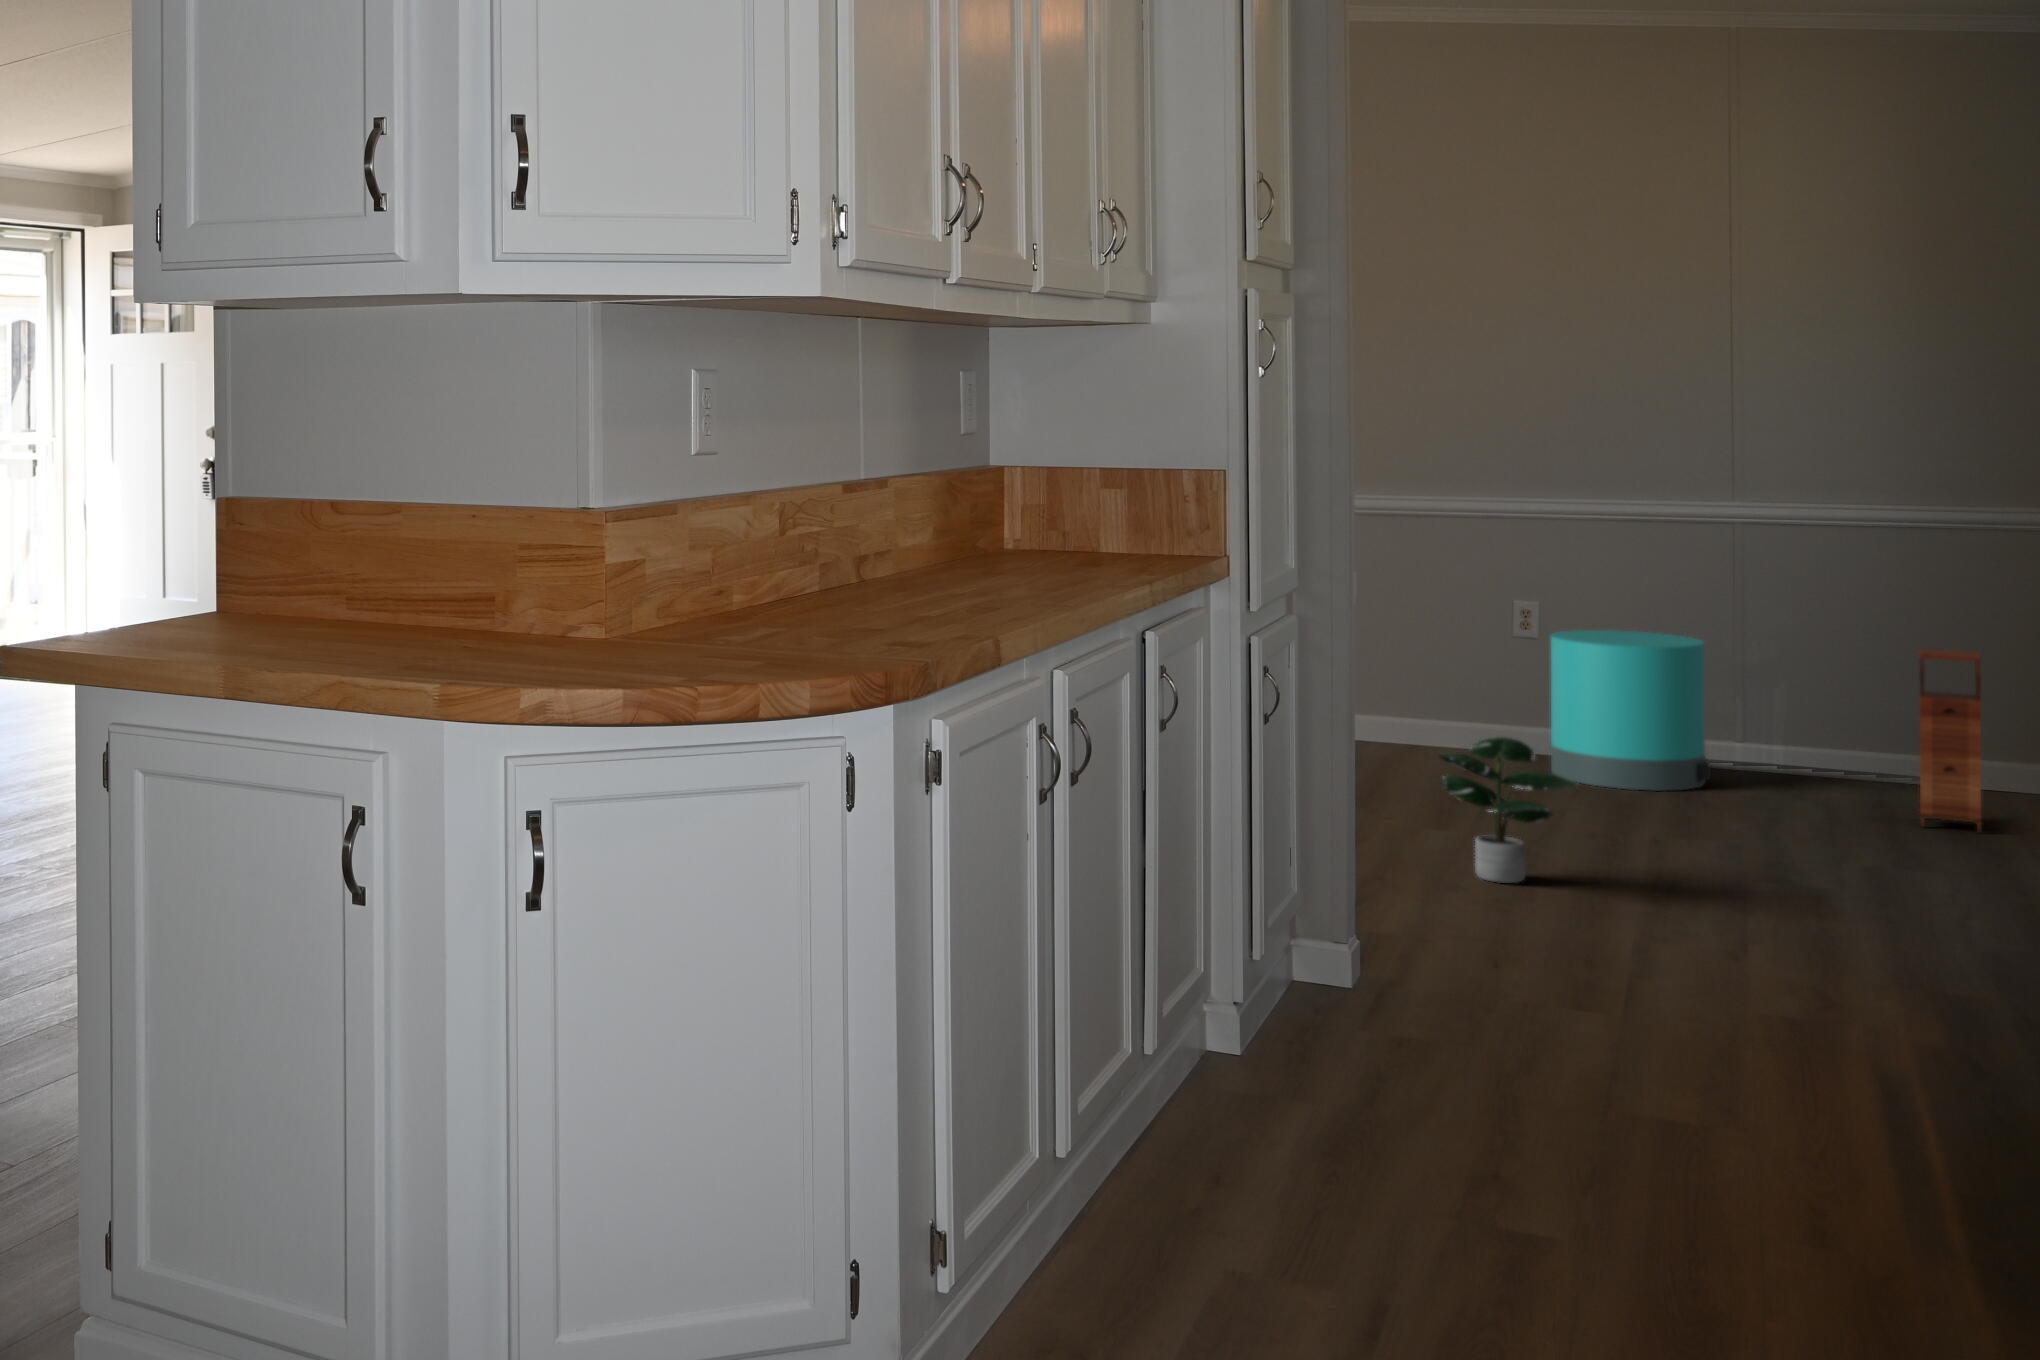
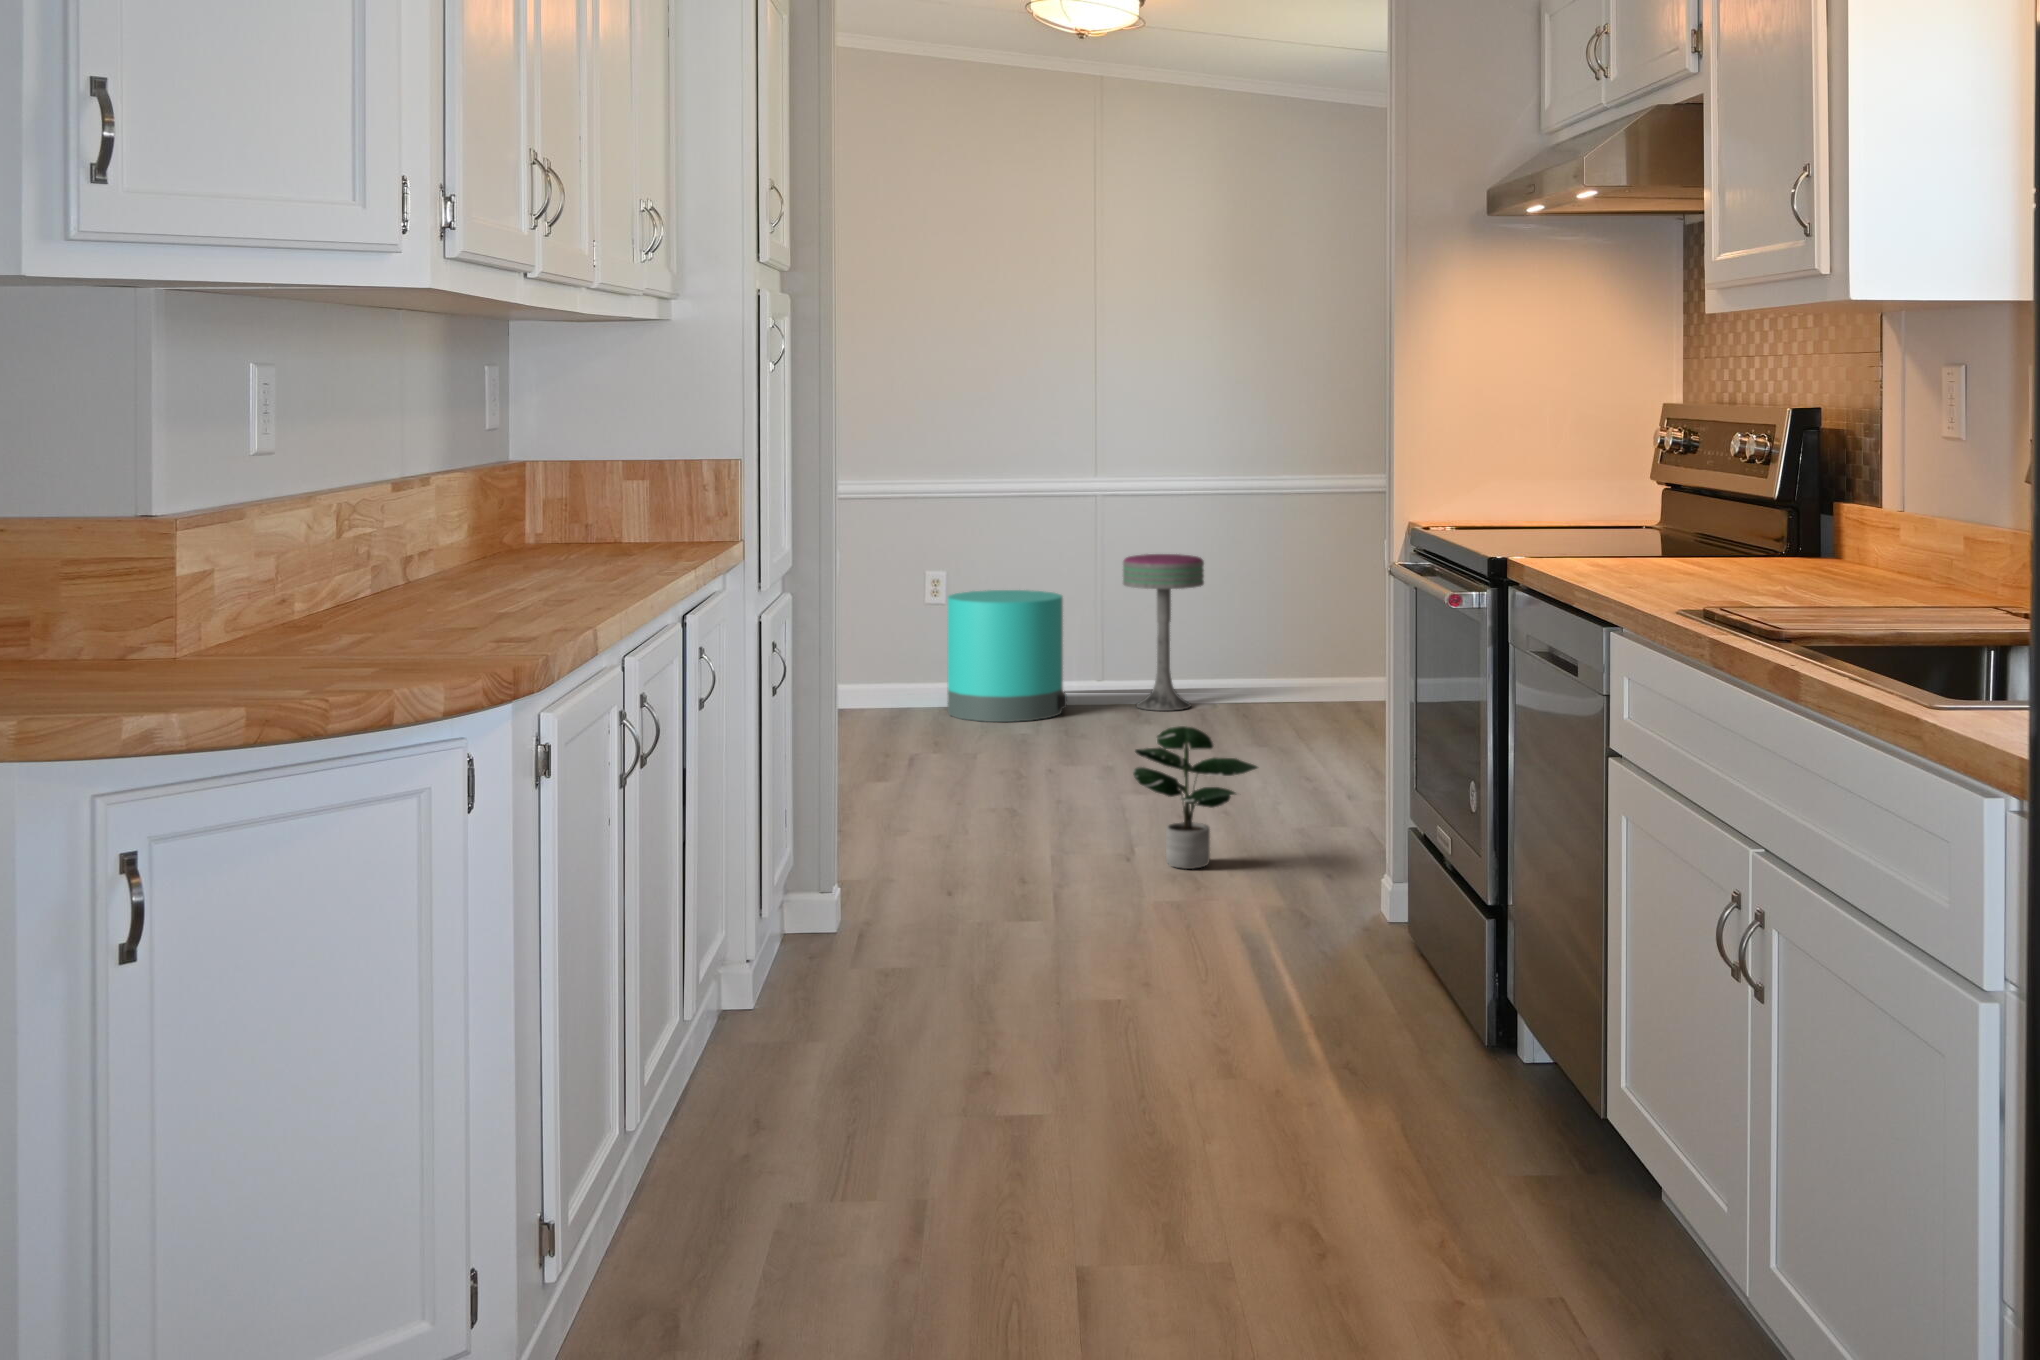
bar stool: none [1791,598,1911,797] -> present [1123,554,1204,711]
storage cabinet: present [1919,649,1981,832] -> none [1214,590,1255,730]
potted plant: present [1439,737,1578,883] -> present [1133,726,1258,869]

